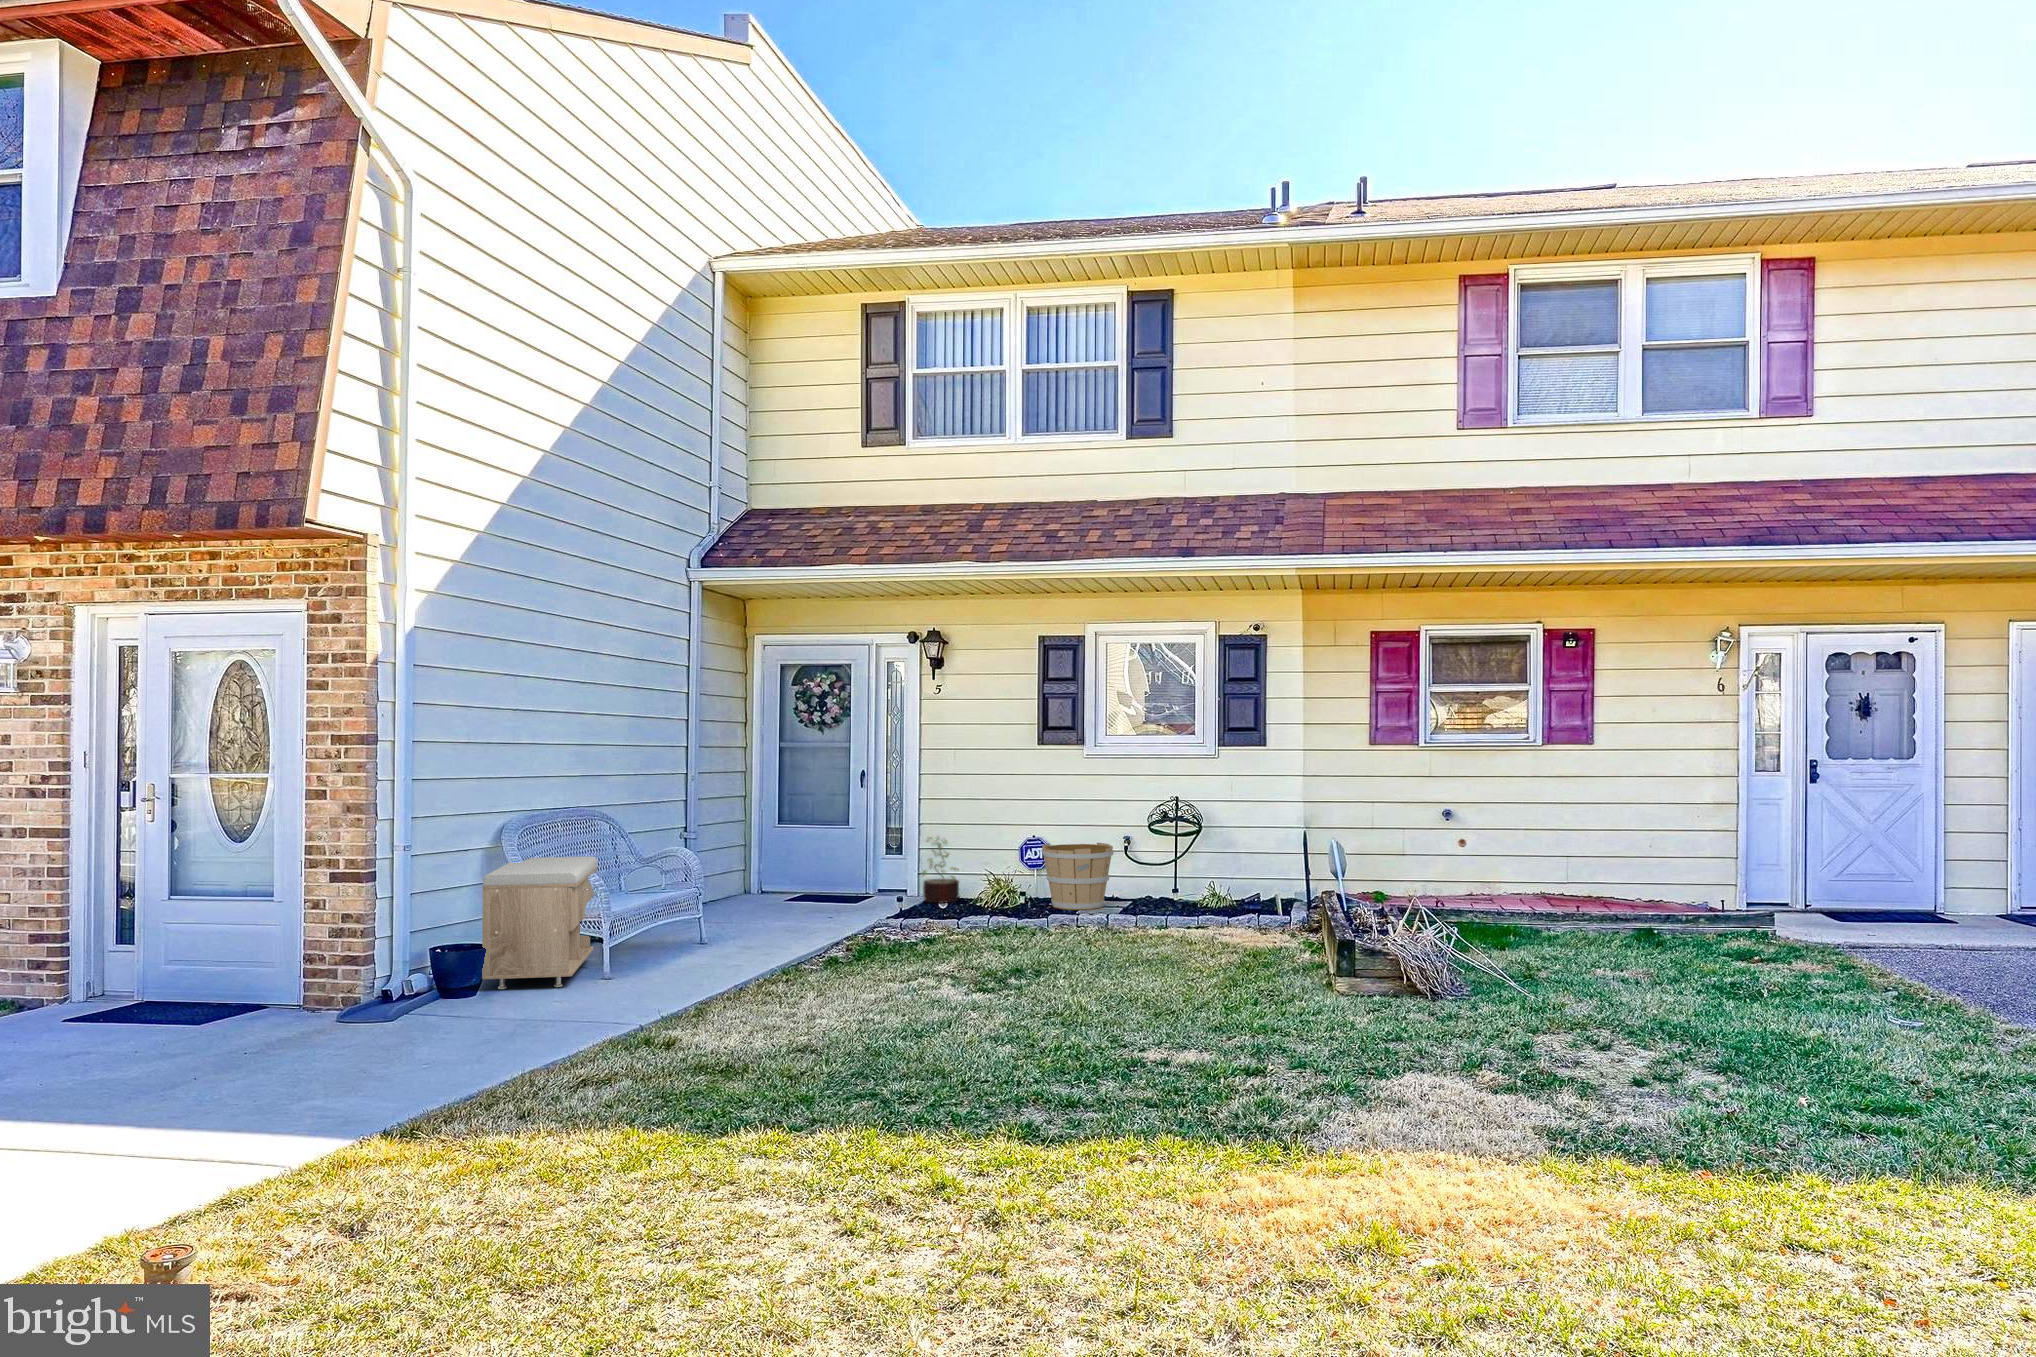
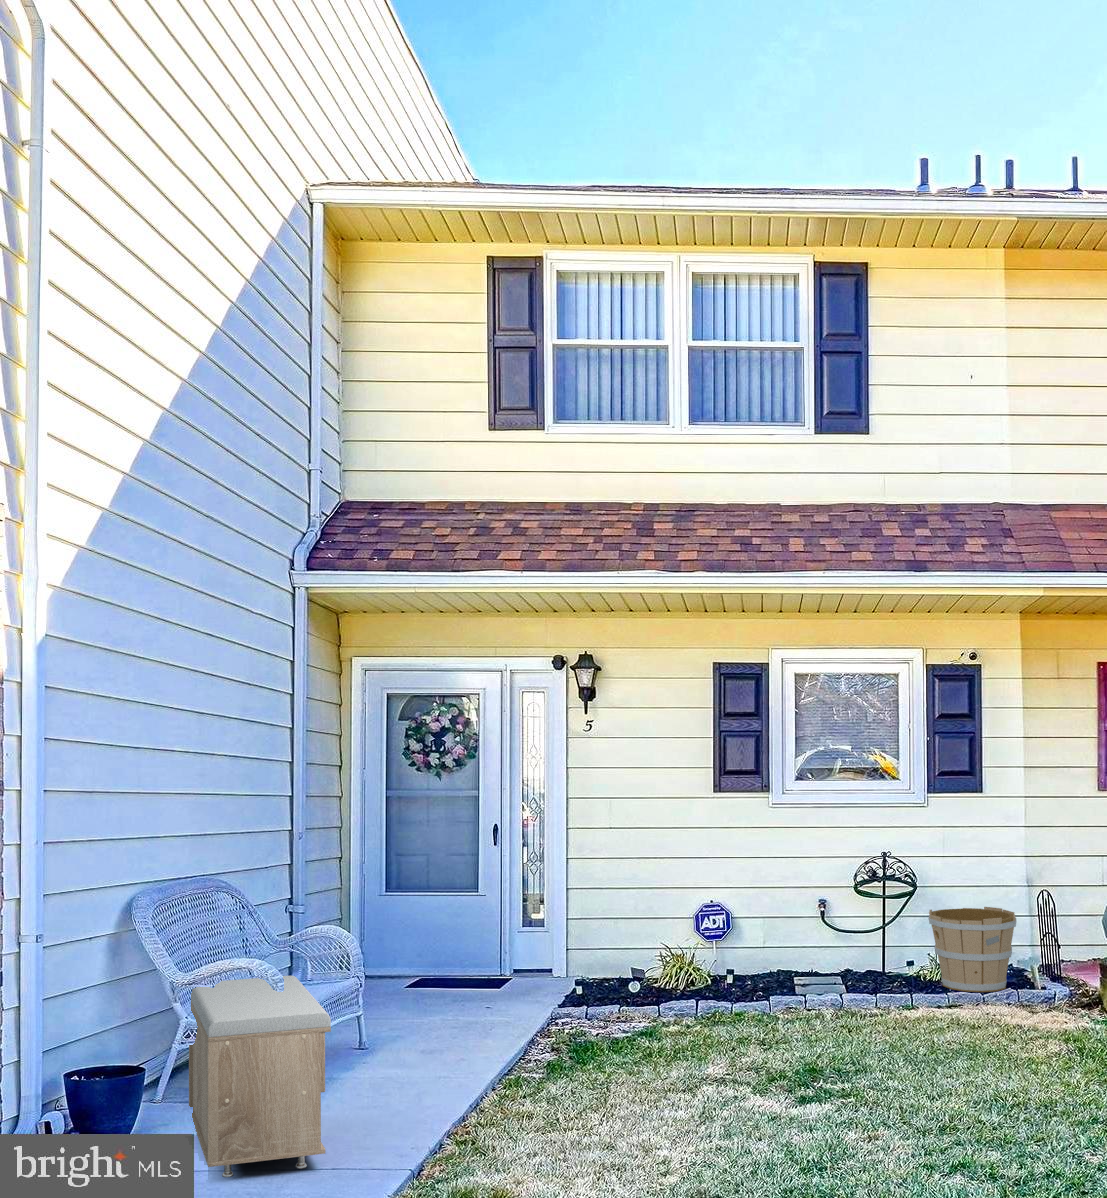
decorative plant: present [922,837,959,903] -> none [573,904,627,990]
wooden bucket: present [1041,843,1114,910] -> present [928,907,1017,992]

